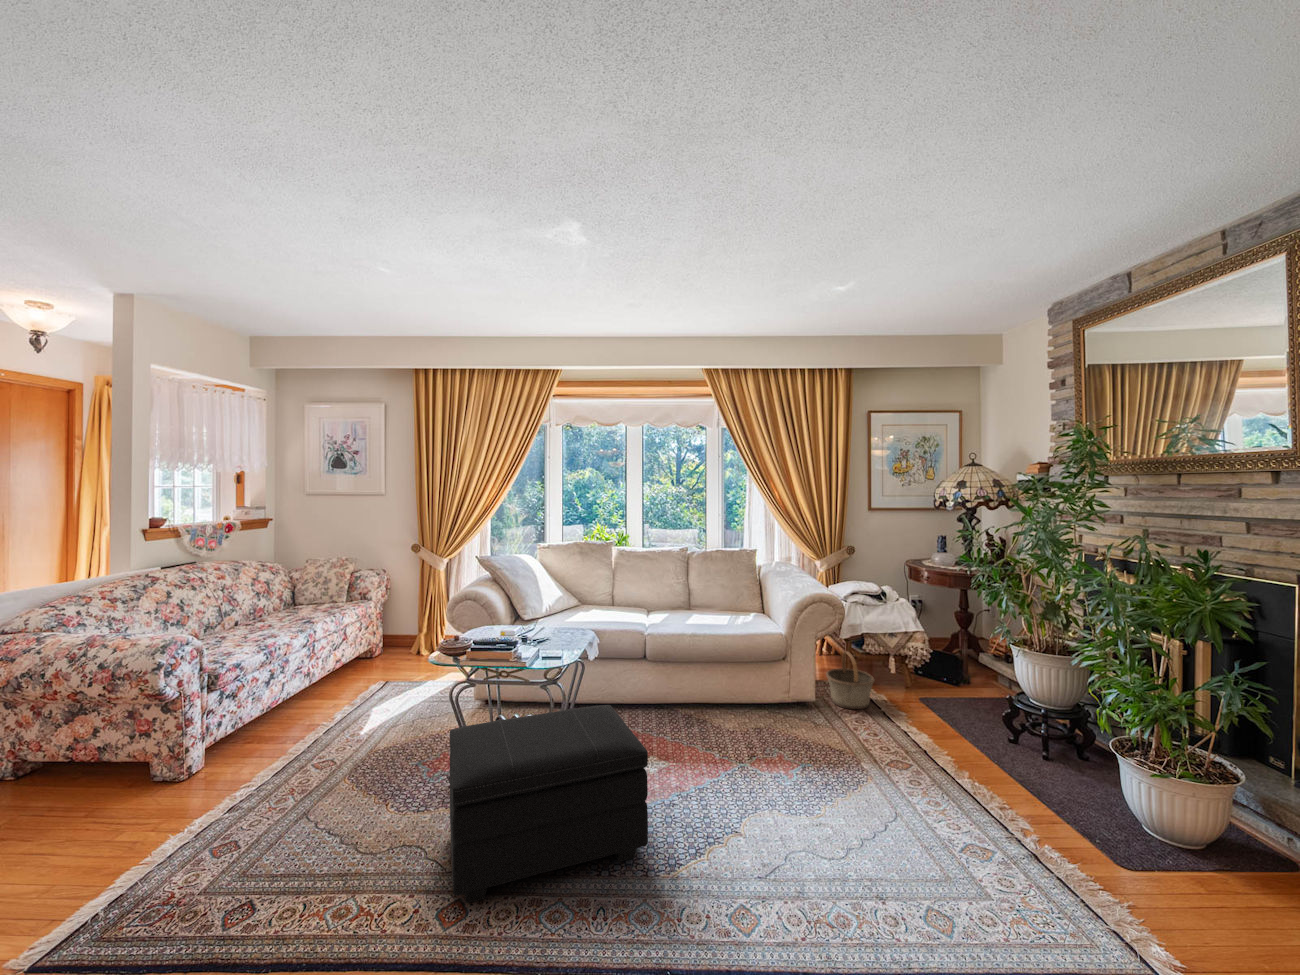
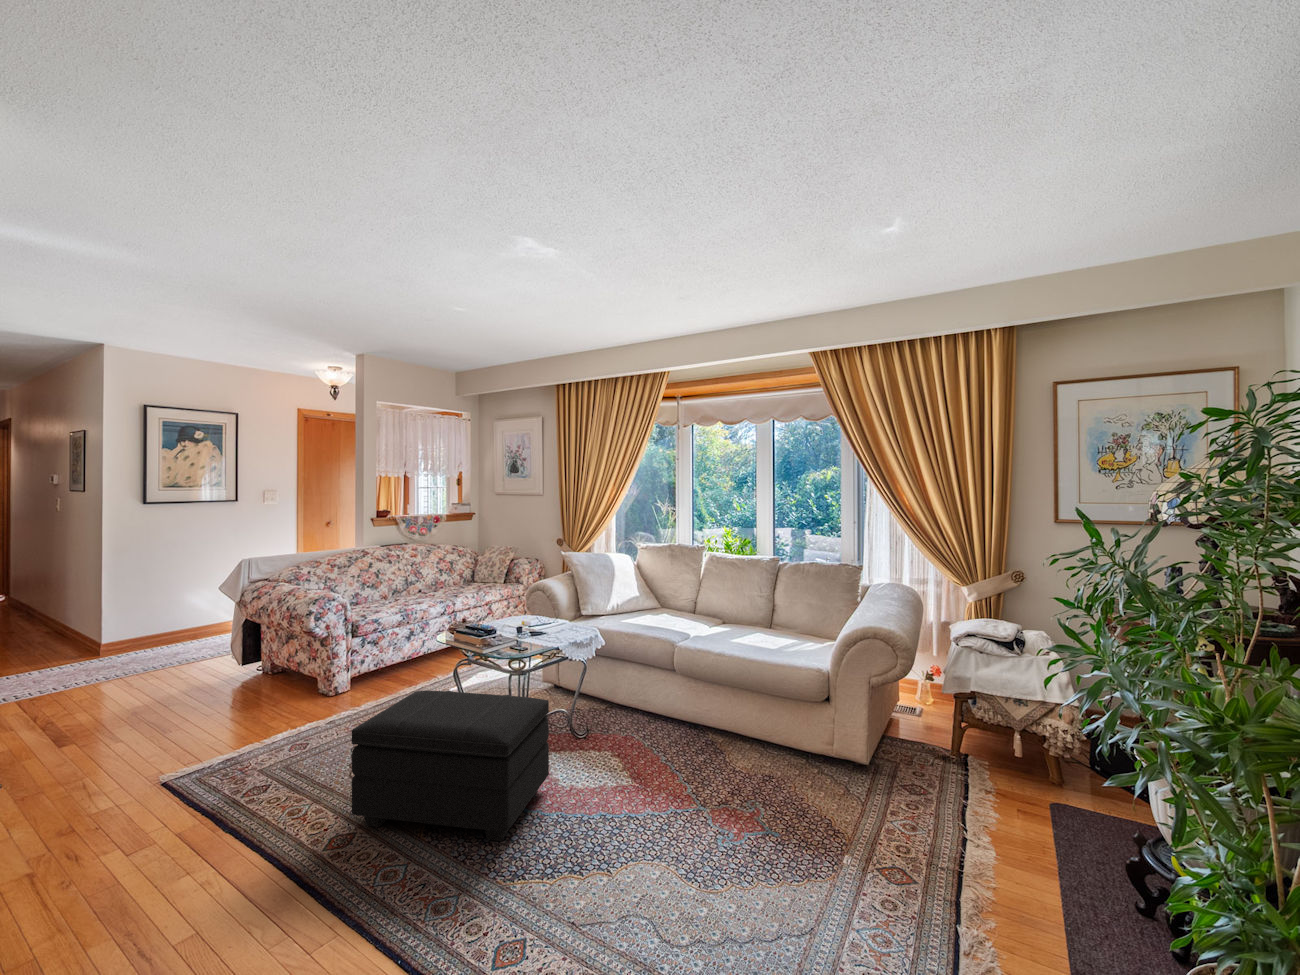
basket: present [826,651,875,709] -> none [890,708,957,787]

